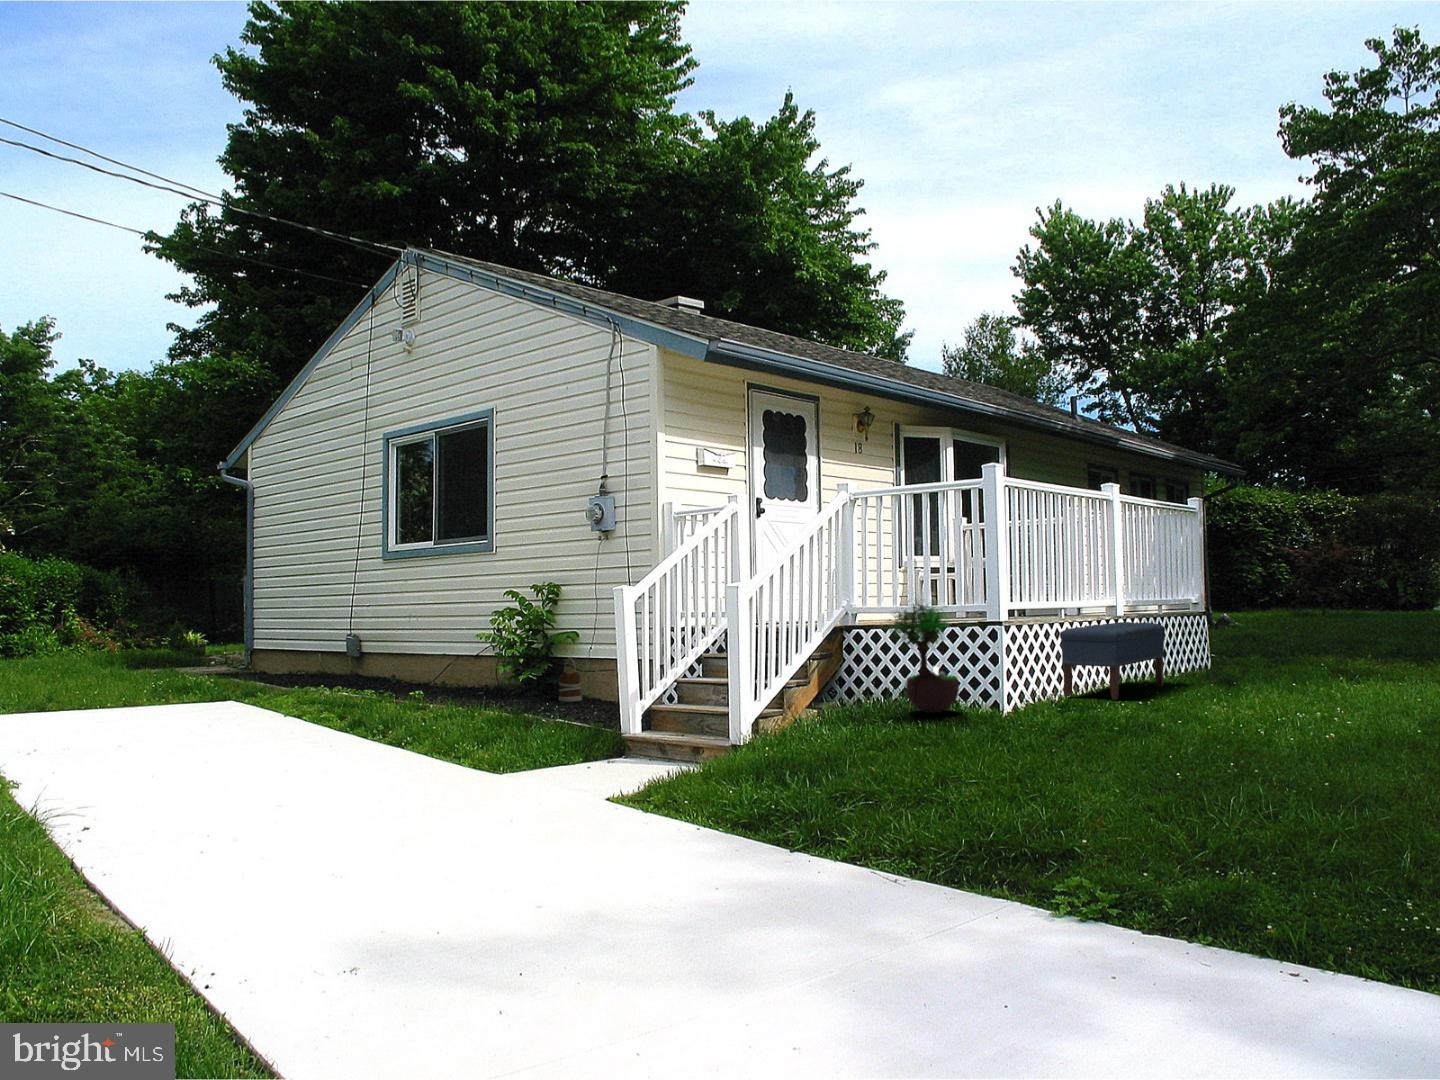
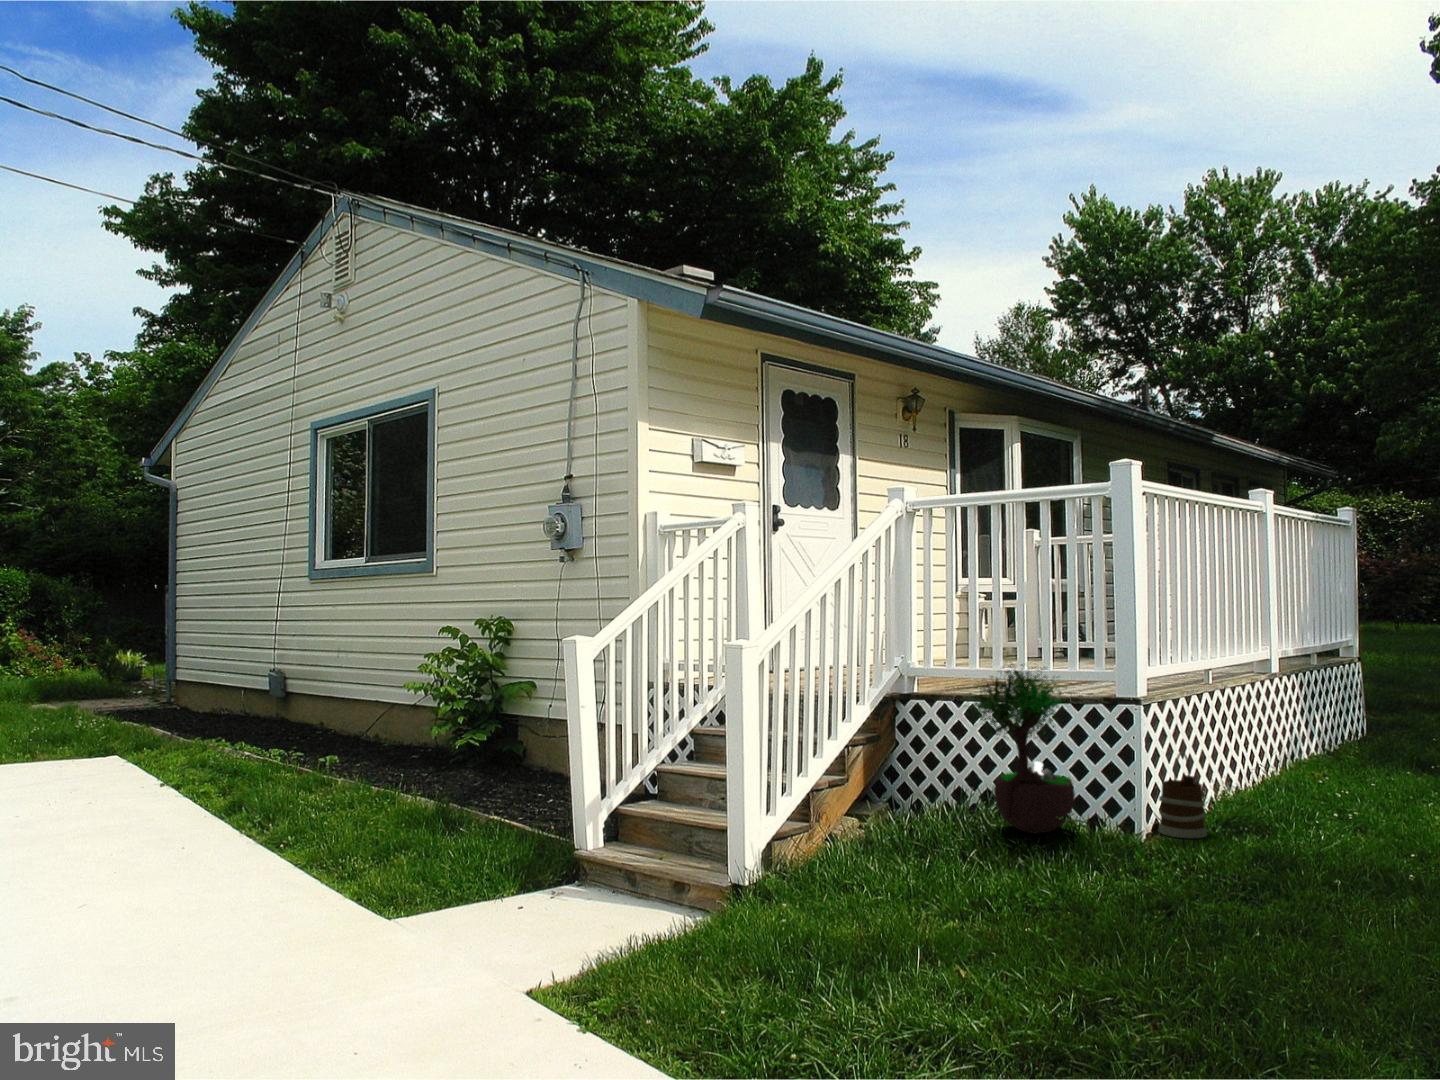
bench: present [1060,622,1165,700] -> none [1208,683,1342,807]
wooden bucket: present [559,658,582,701] -> present [1159,752,1207,838]

